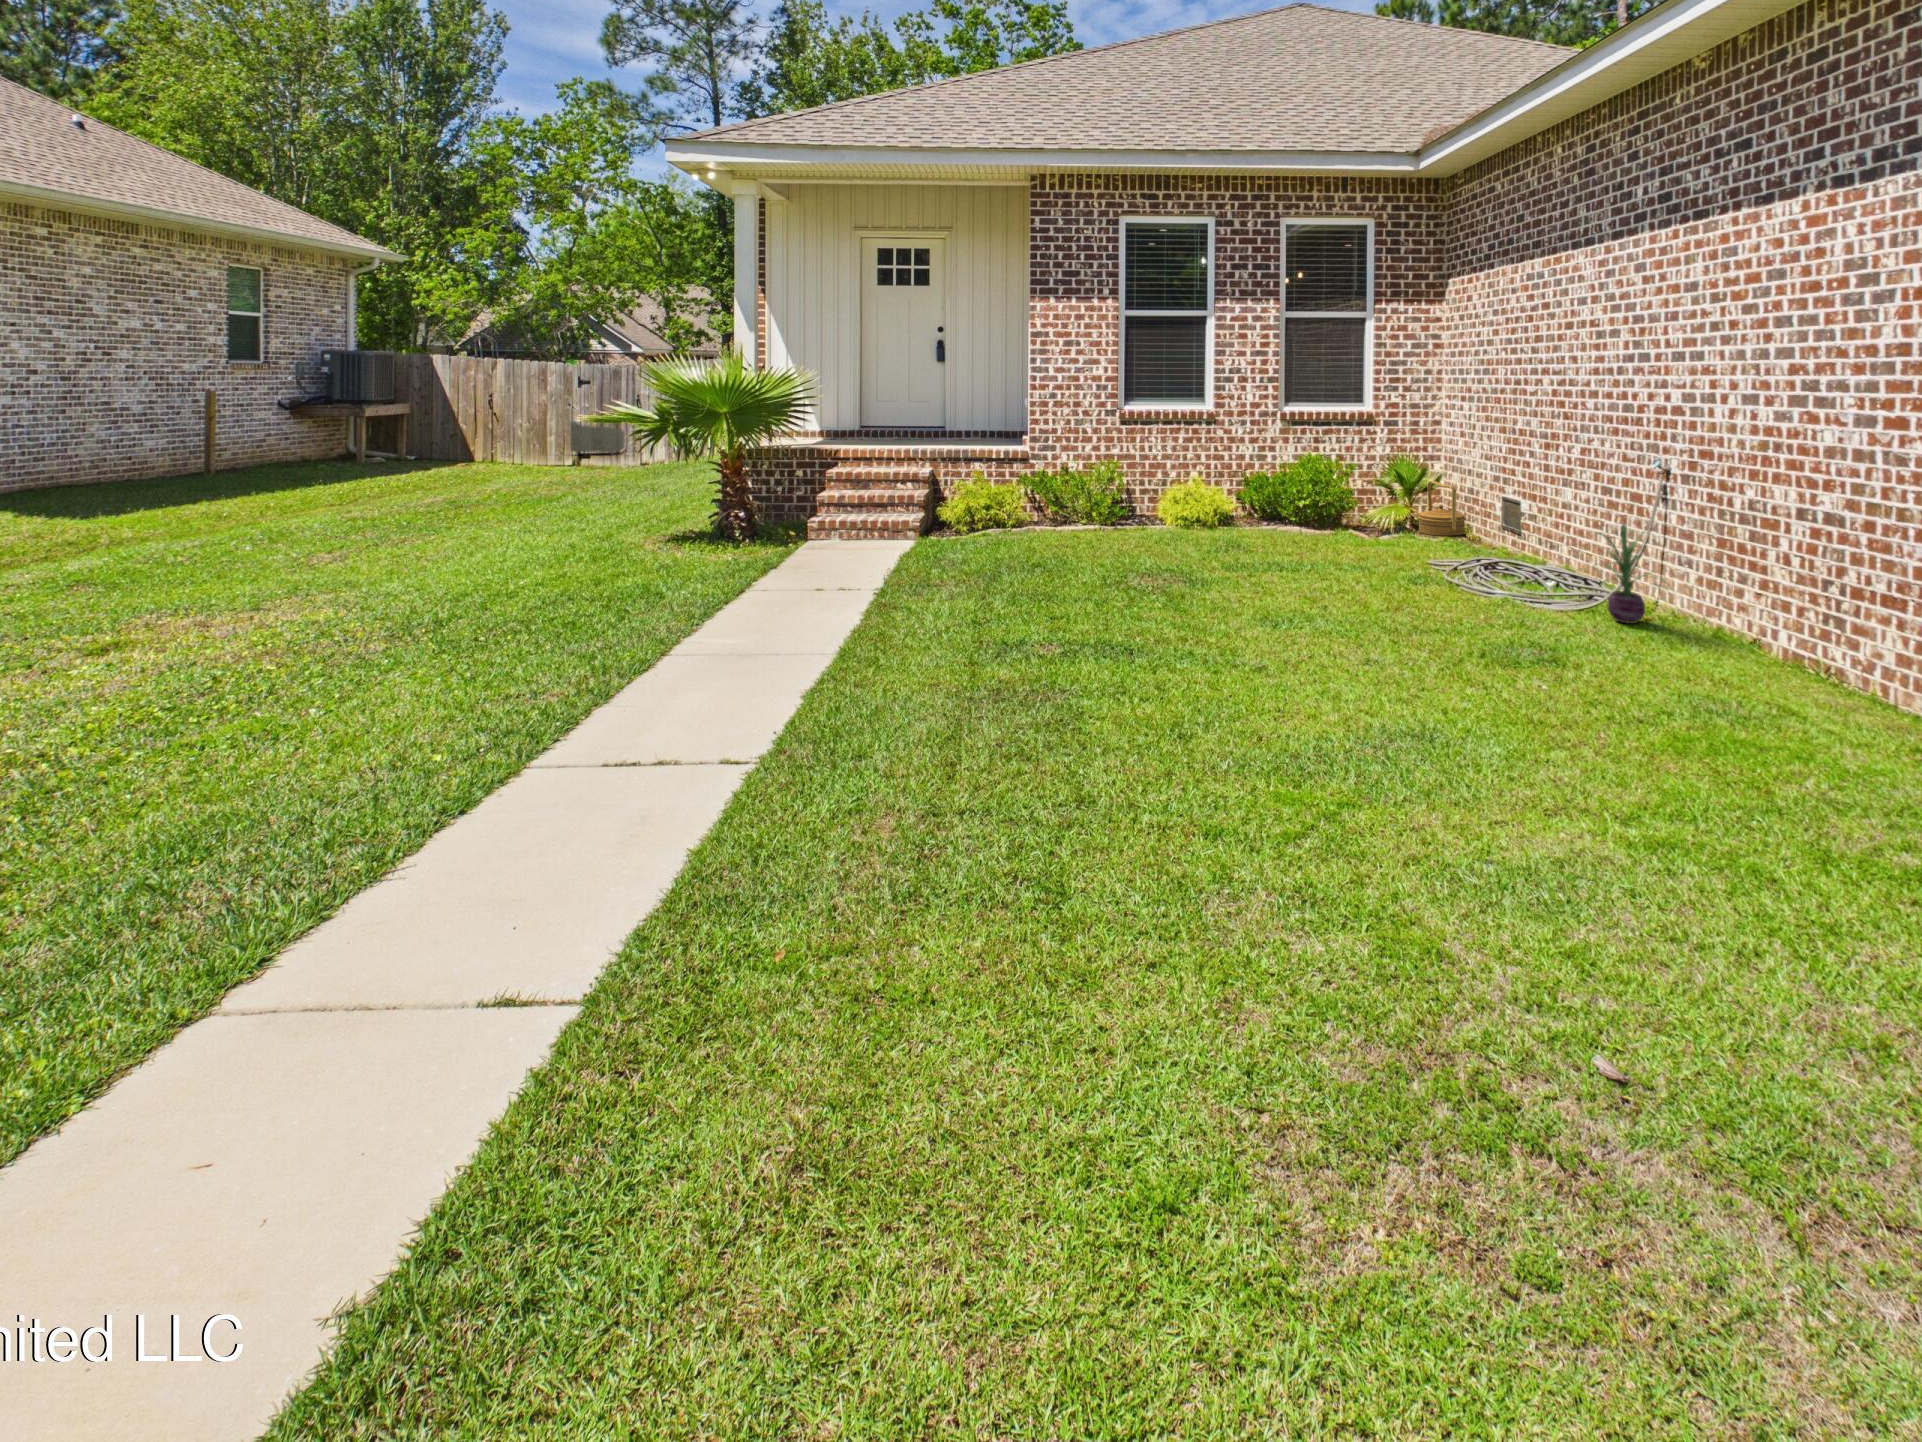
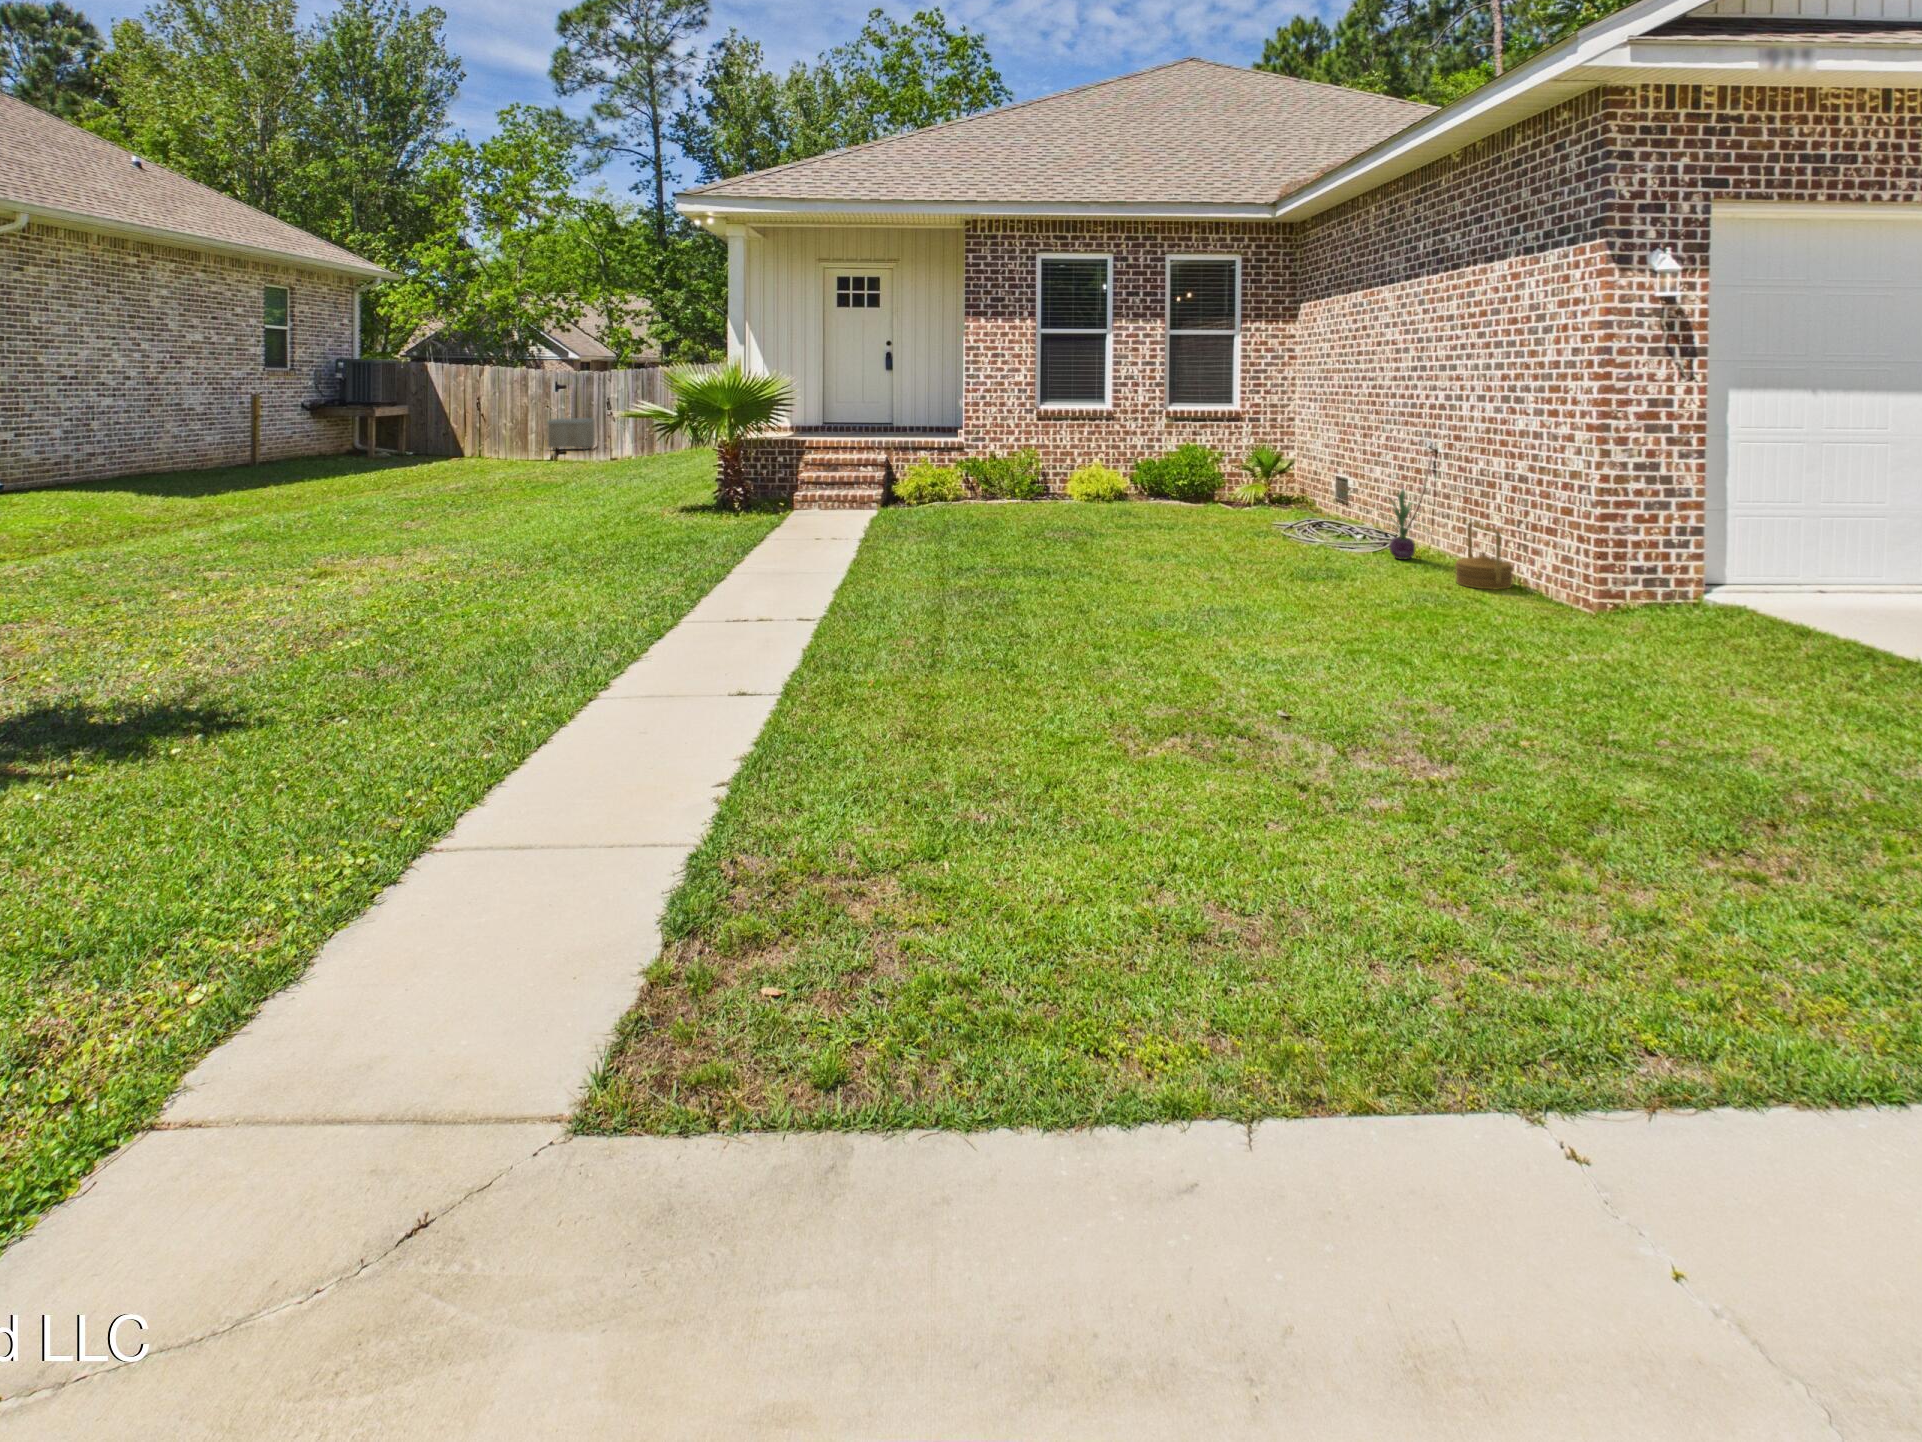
woven basket: present [1418,481,1465,536] -> present [1455,522,1513,590]

